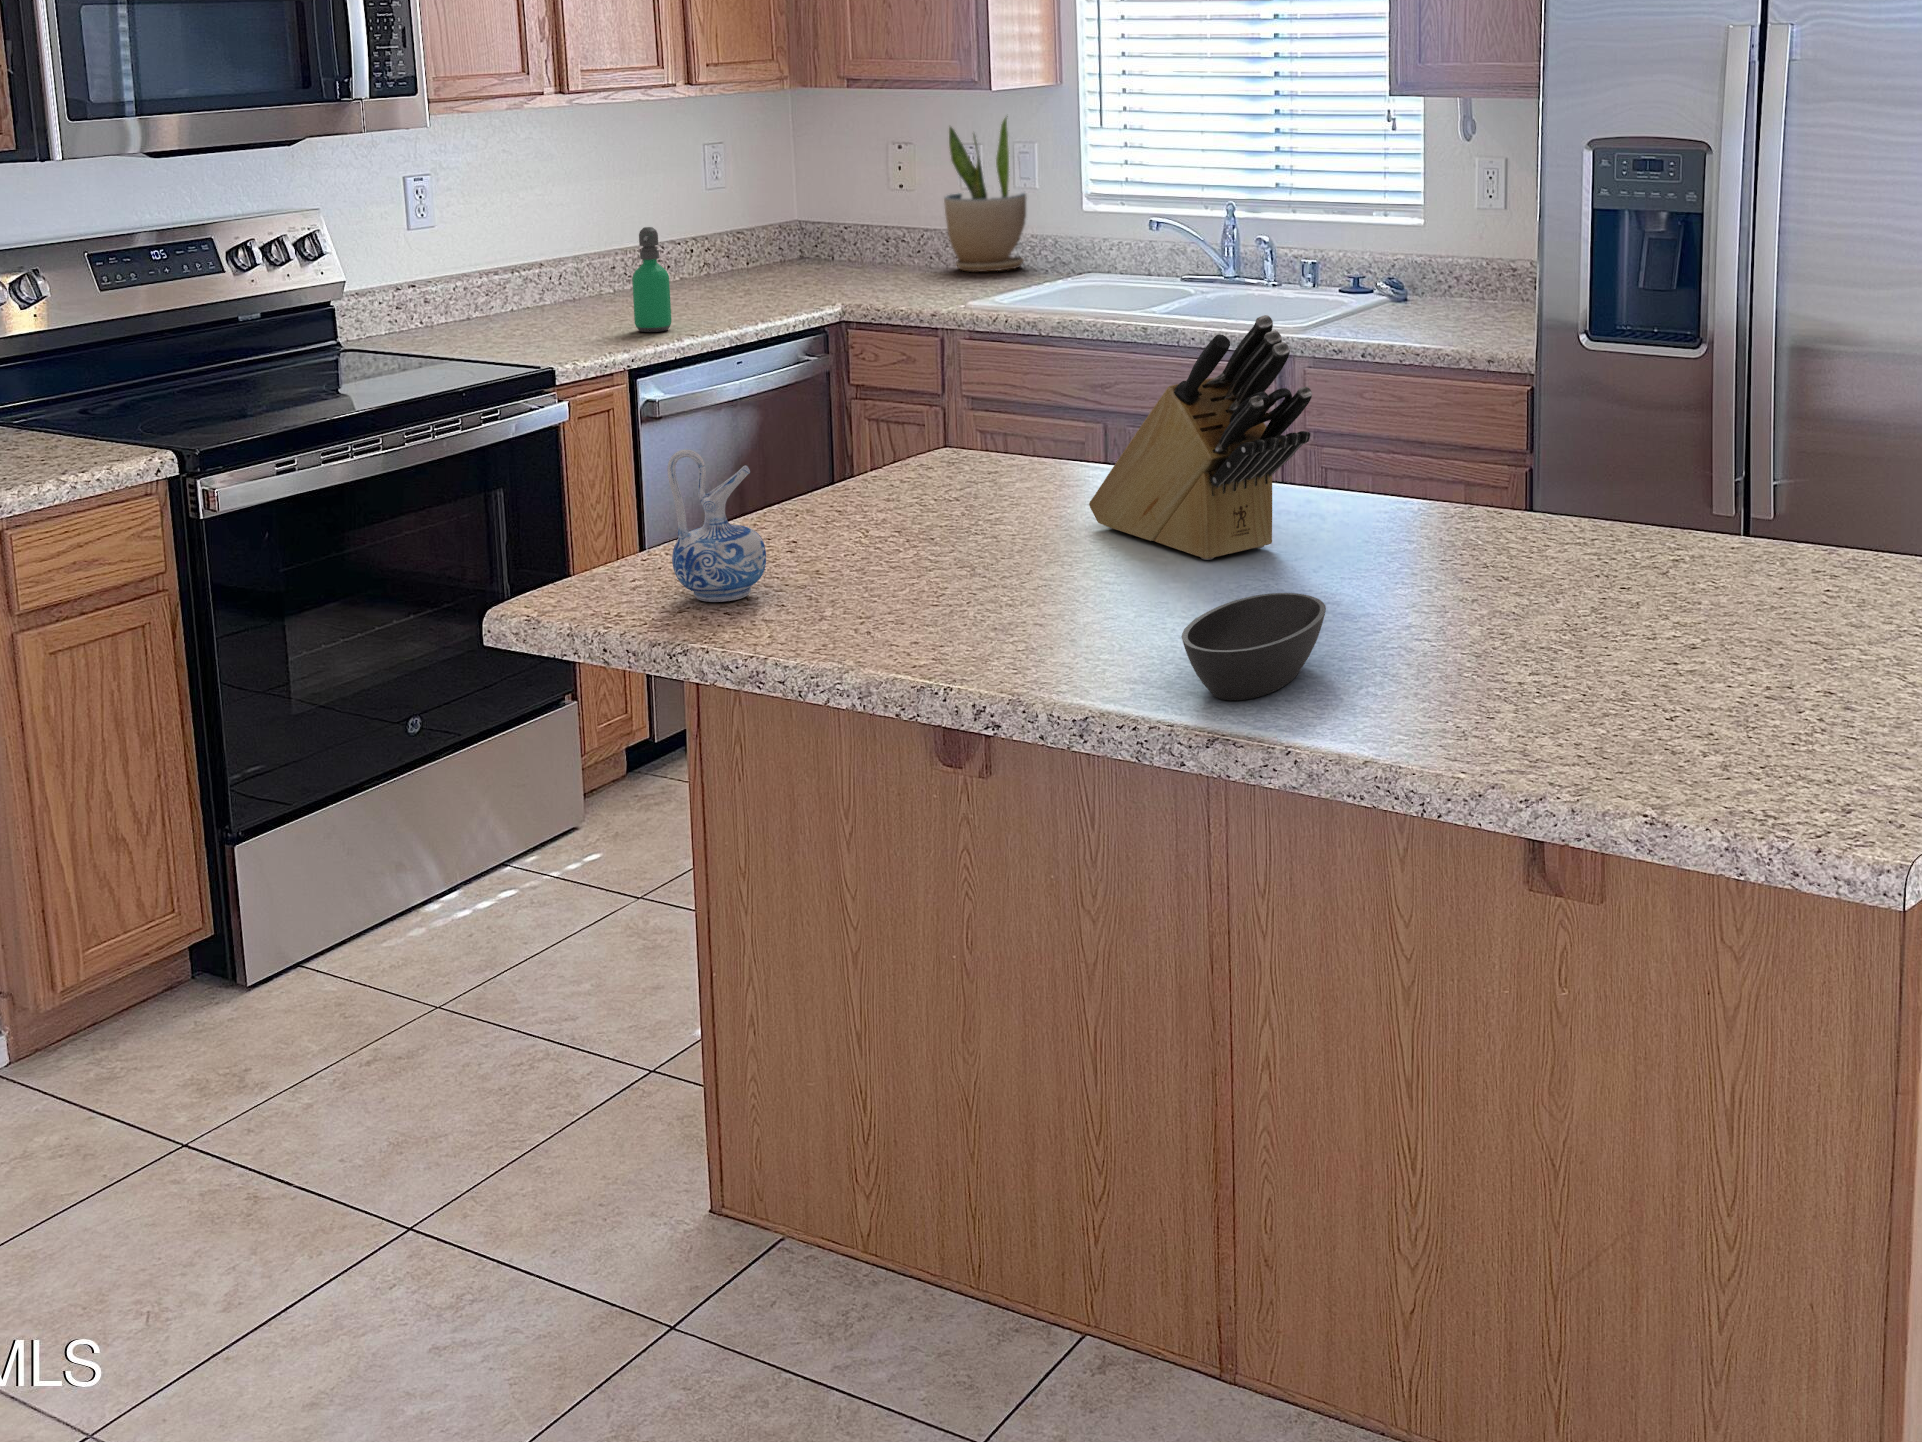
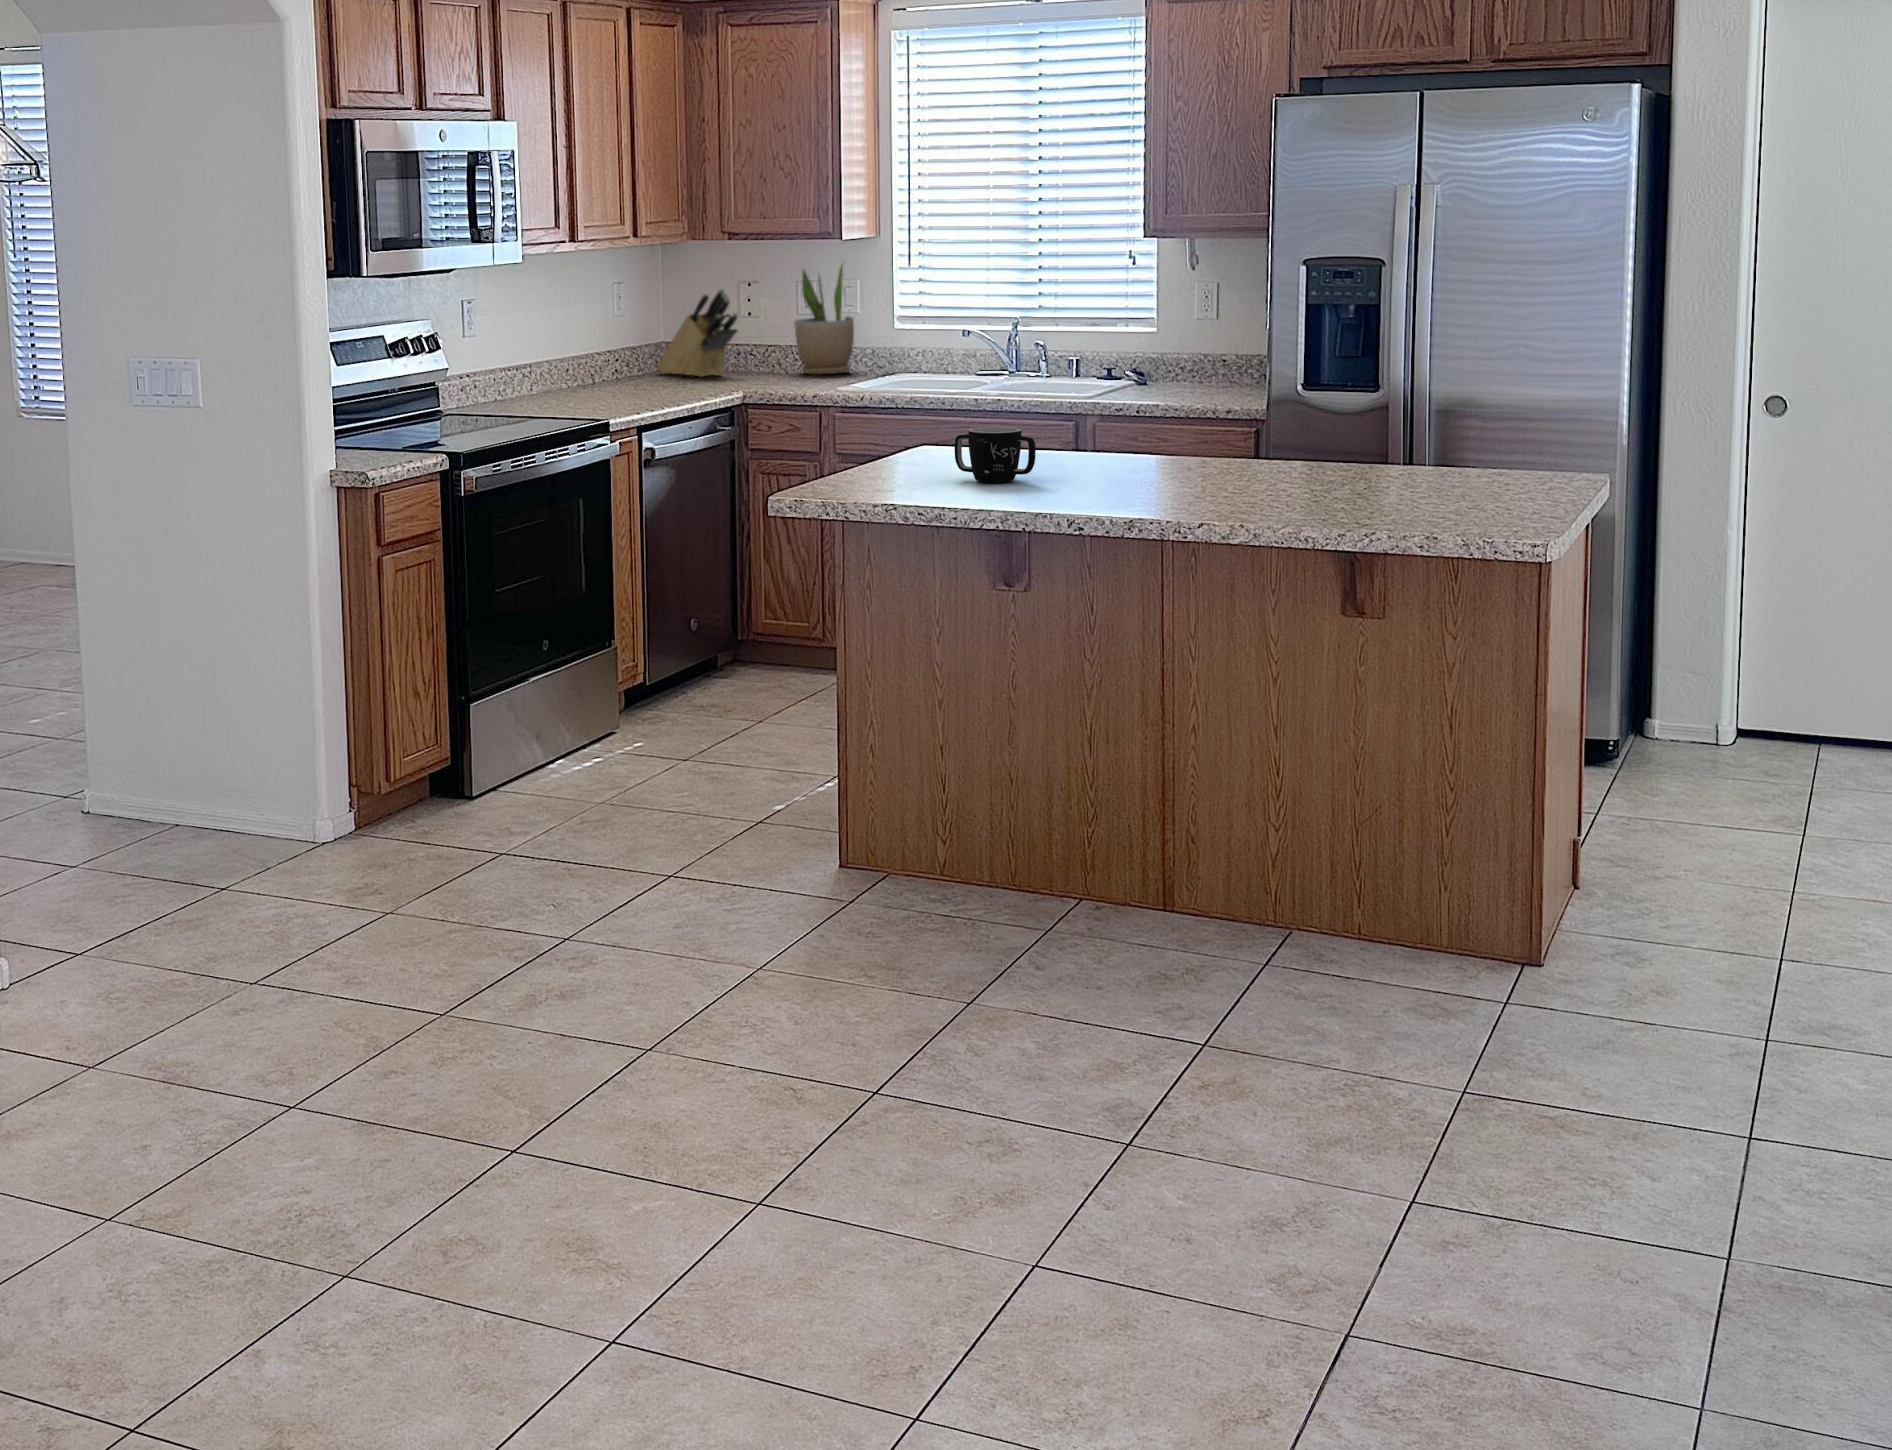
soap dispenser: present [632,227,671,332] -> none [636,333,661,404]
knife block: present [1089,315,1312,560] -> present [658,289,738,377]
ceramic pitcher: present [667,450,766,602] -> none [874,409,922,489]
mug: none [861,468,996,580] -> present [955,427,1036,483]
bowl: present [1182,593,1326,700] -> none [1174,467,1238,507]

